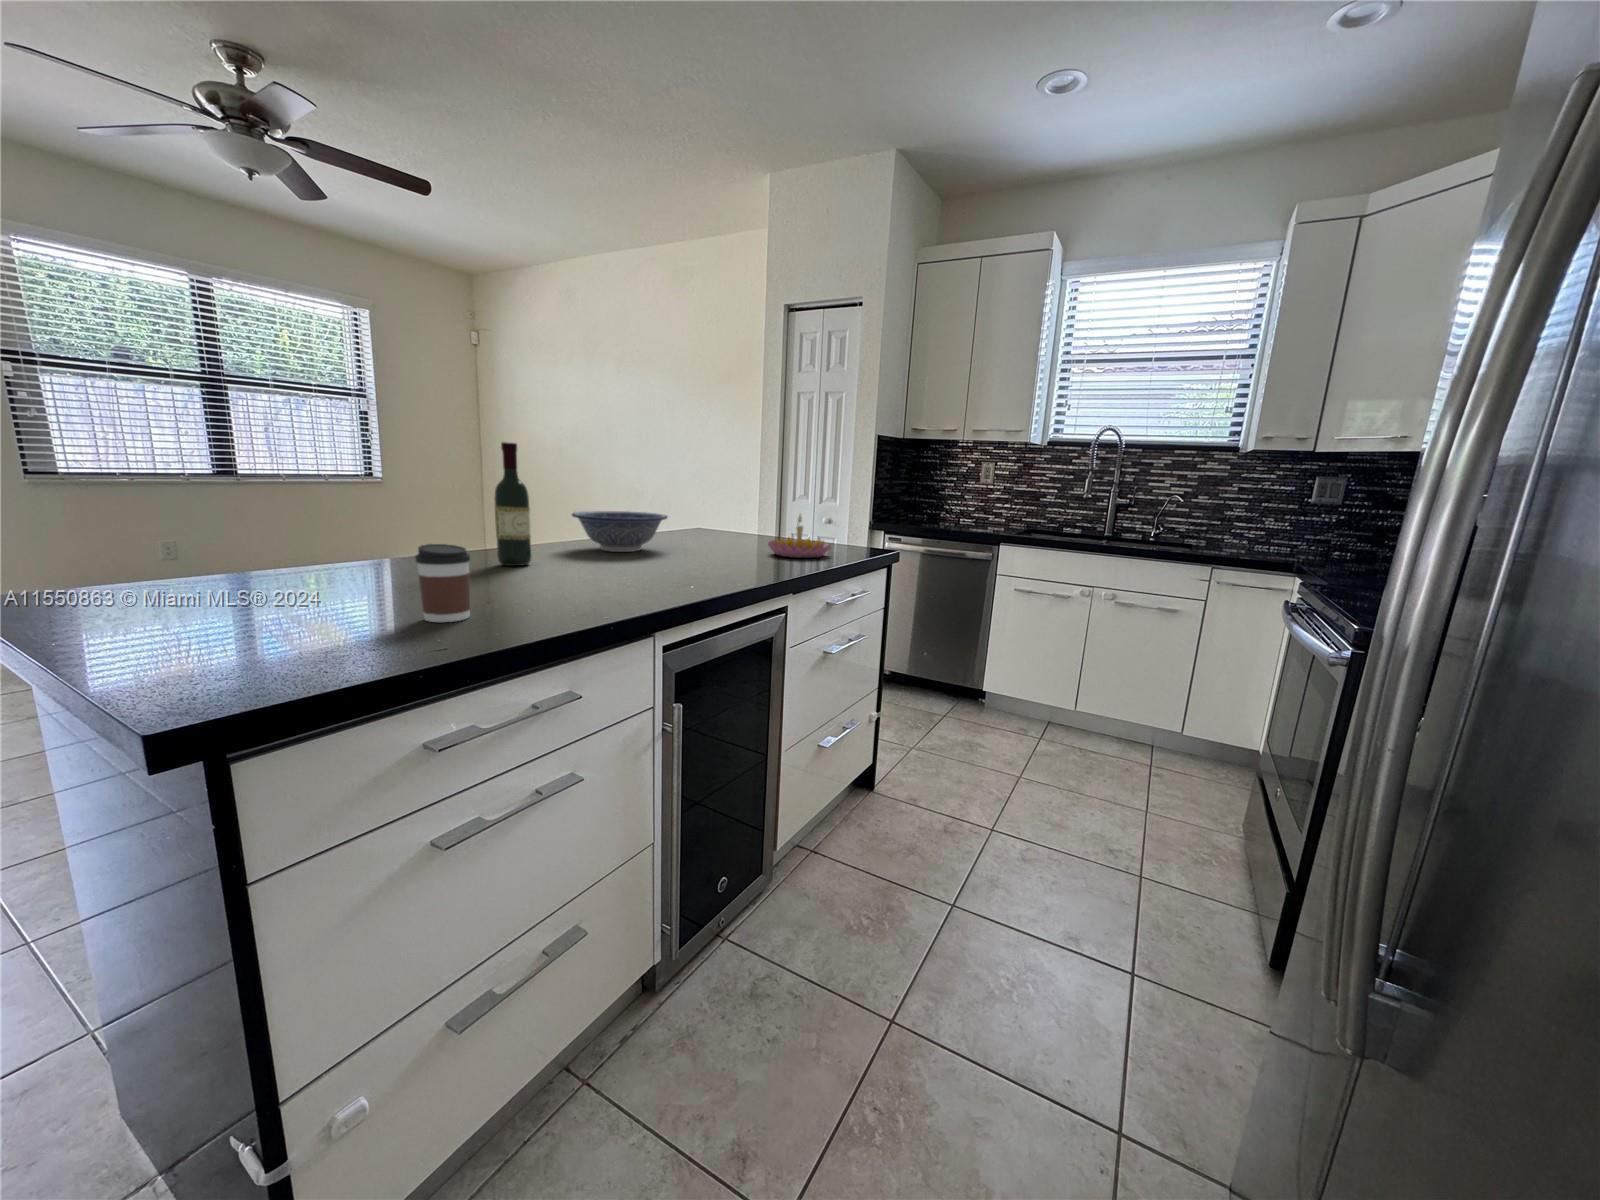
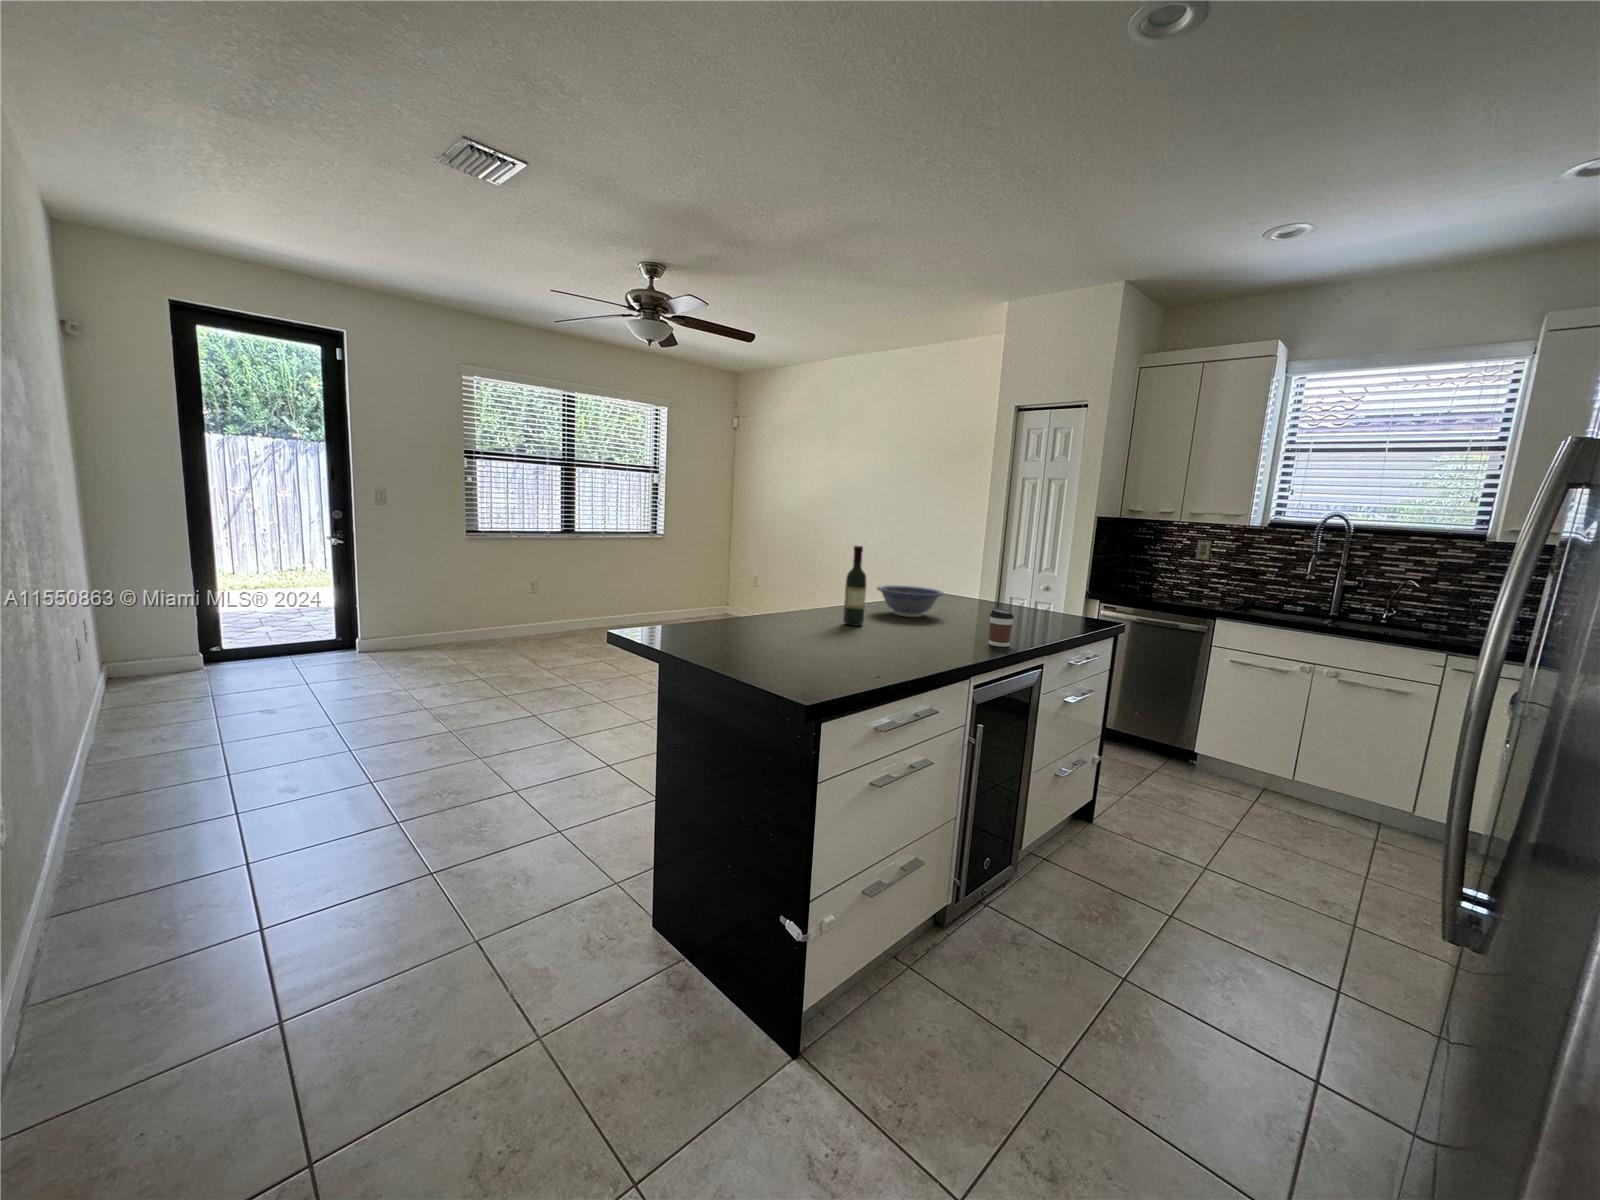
candle holder: present [768,515,830,558] -> none [1019,594,1071,629]
coffee cup: present [415,544,470,622] -> present [989,608,1014,647]

